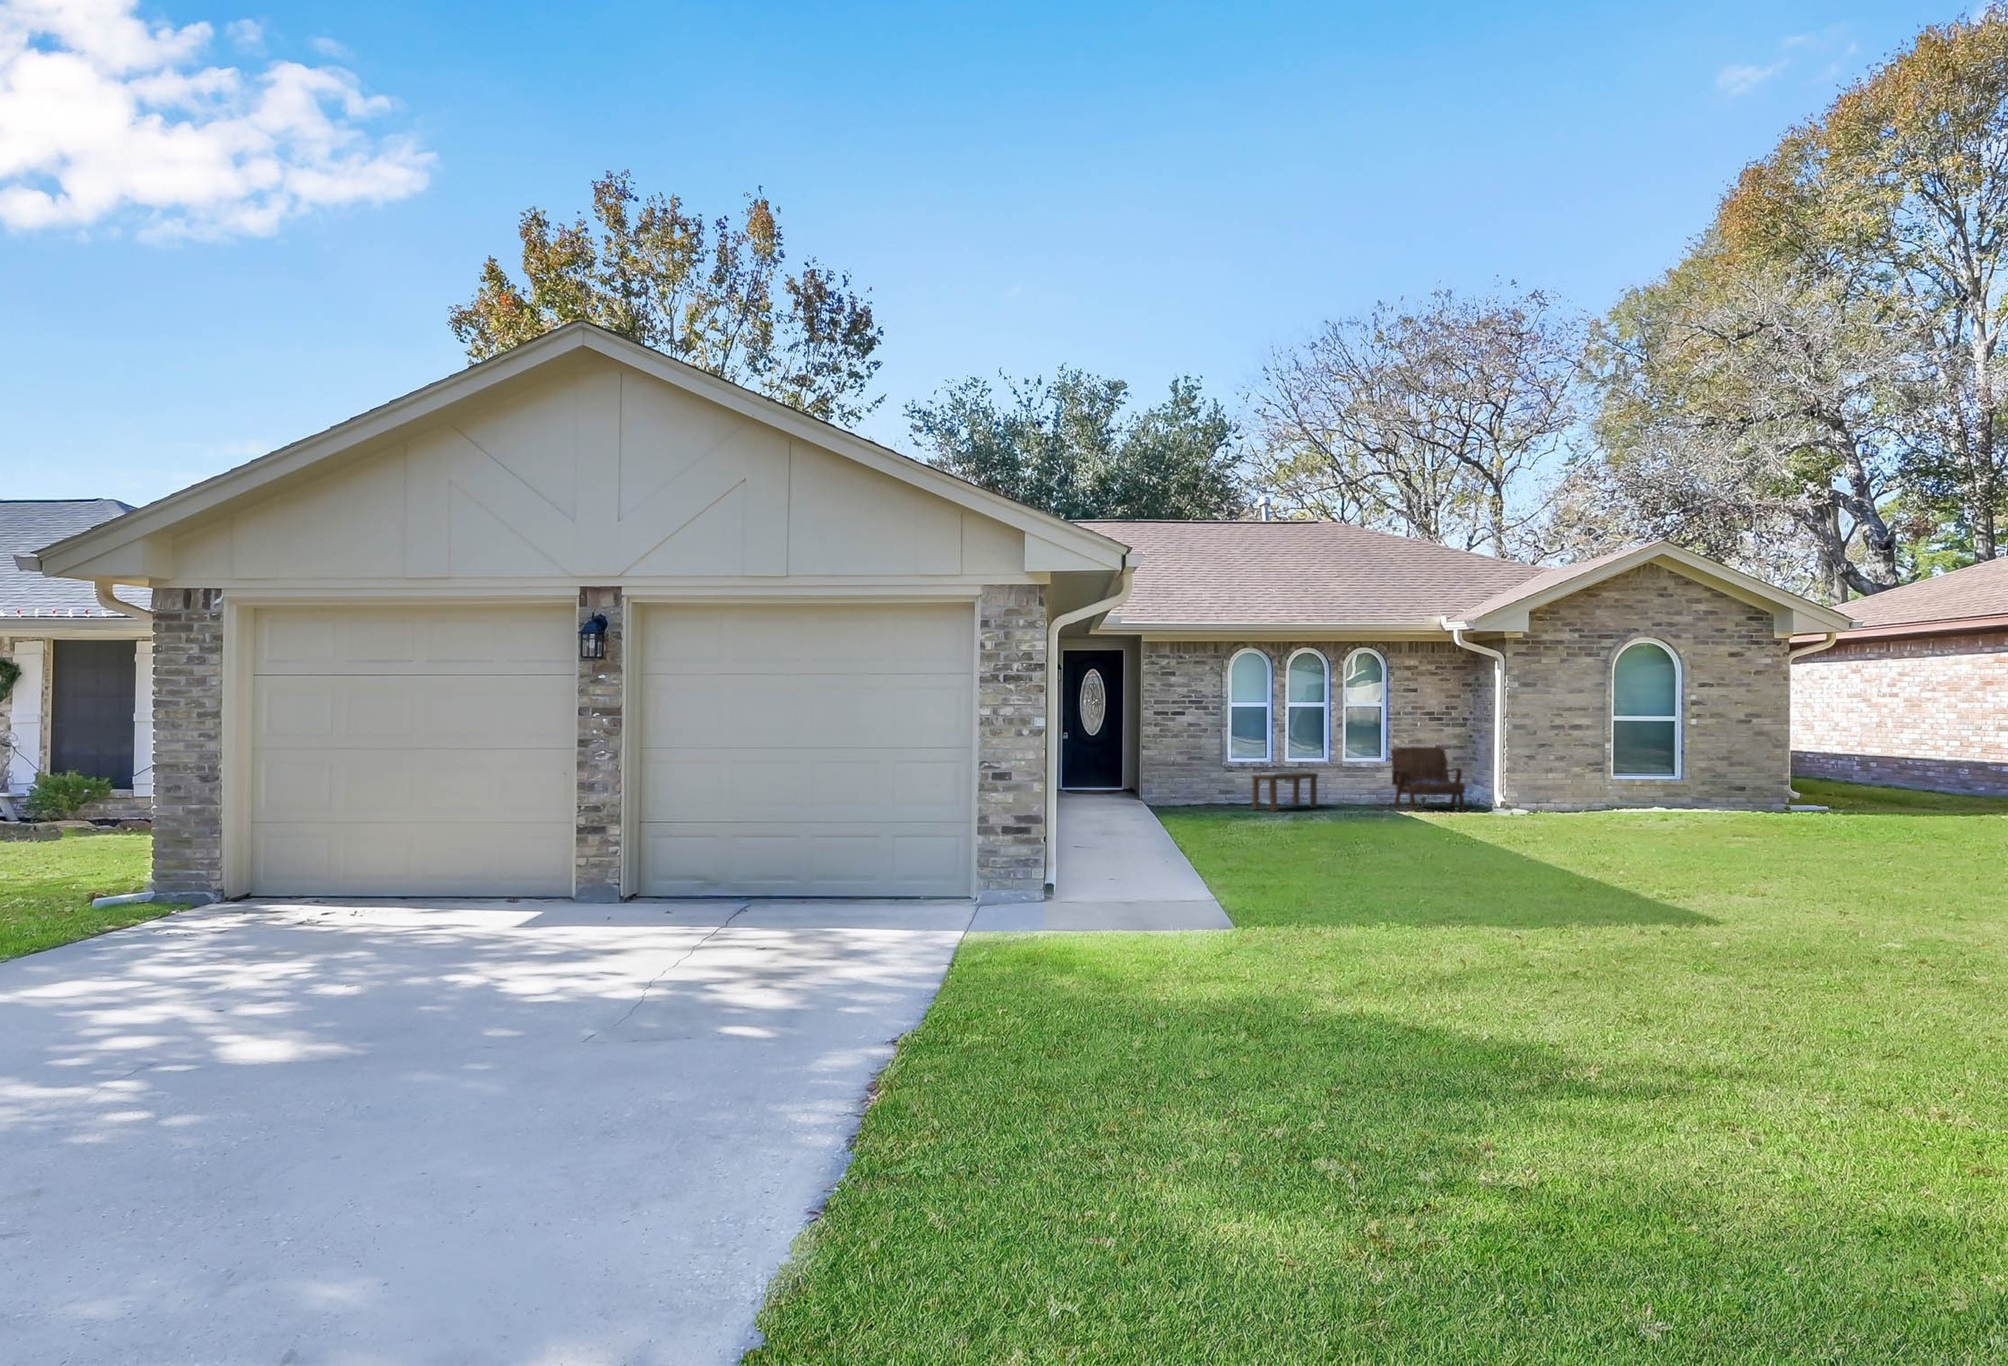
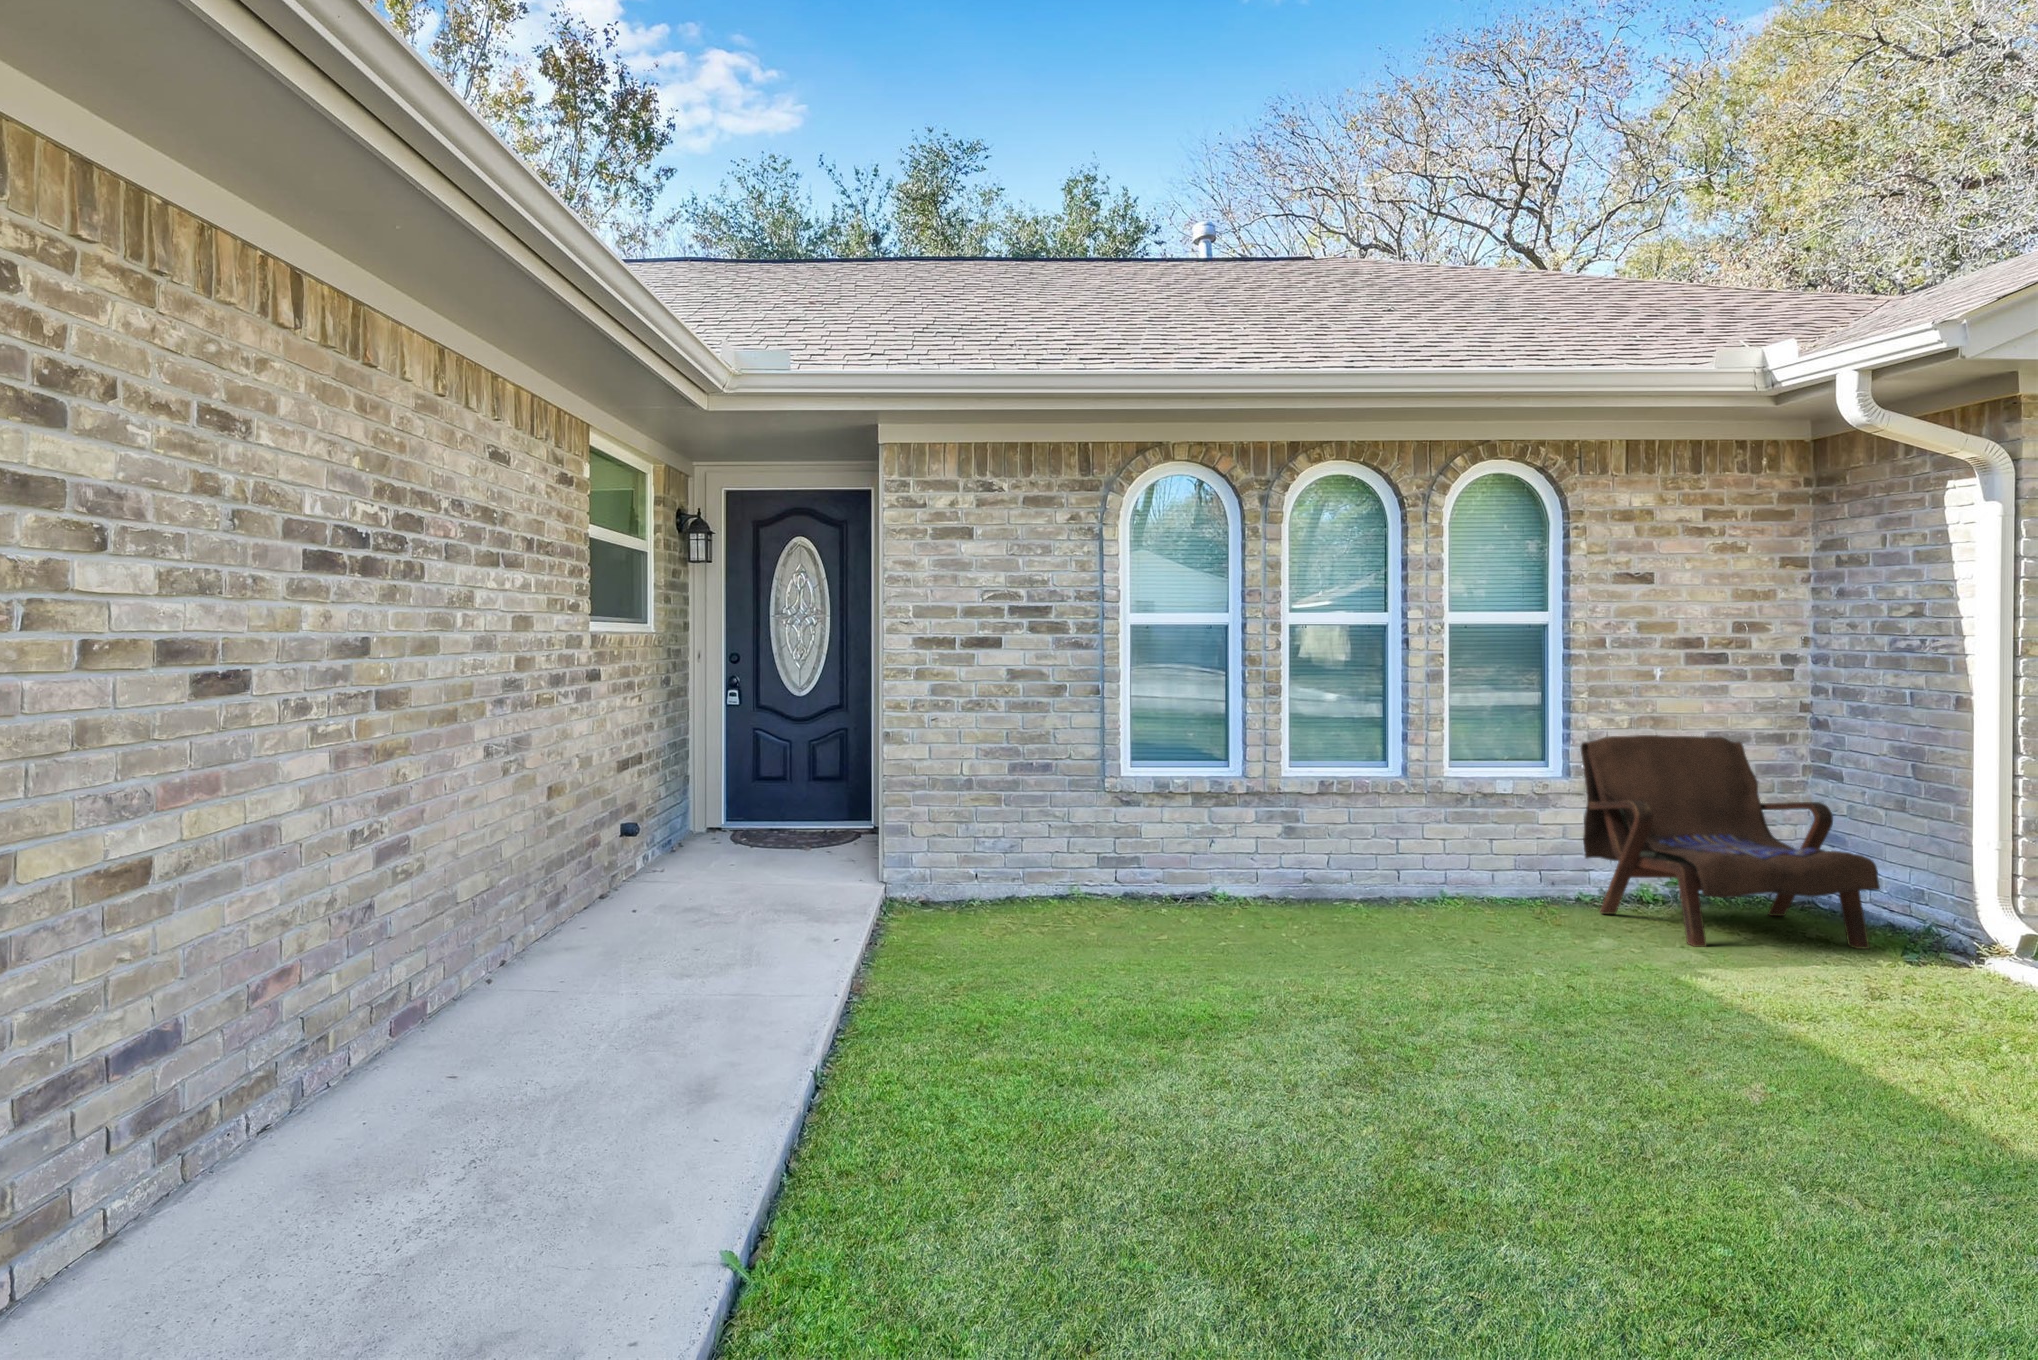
bench: present [1252,772,1318,812] -> none [1182,807,1382,947]

